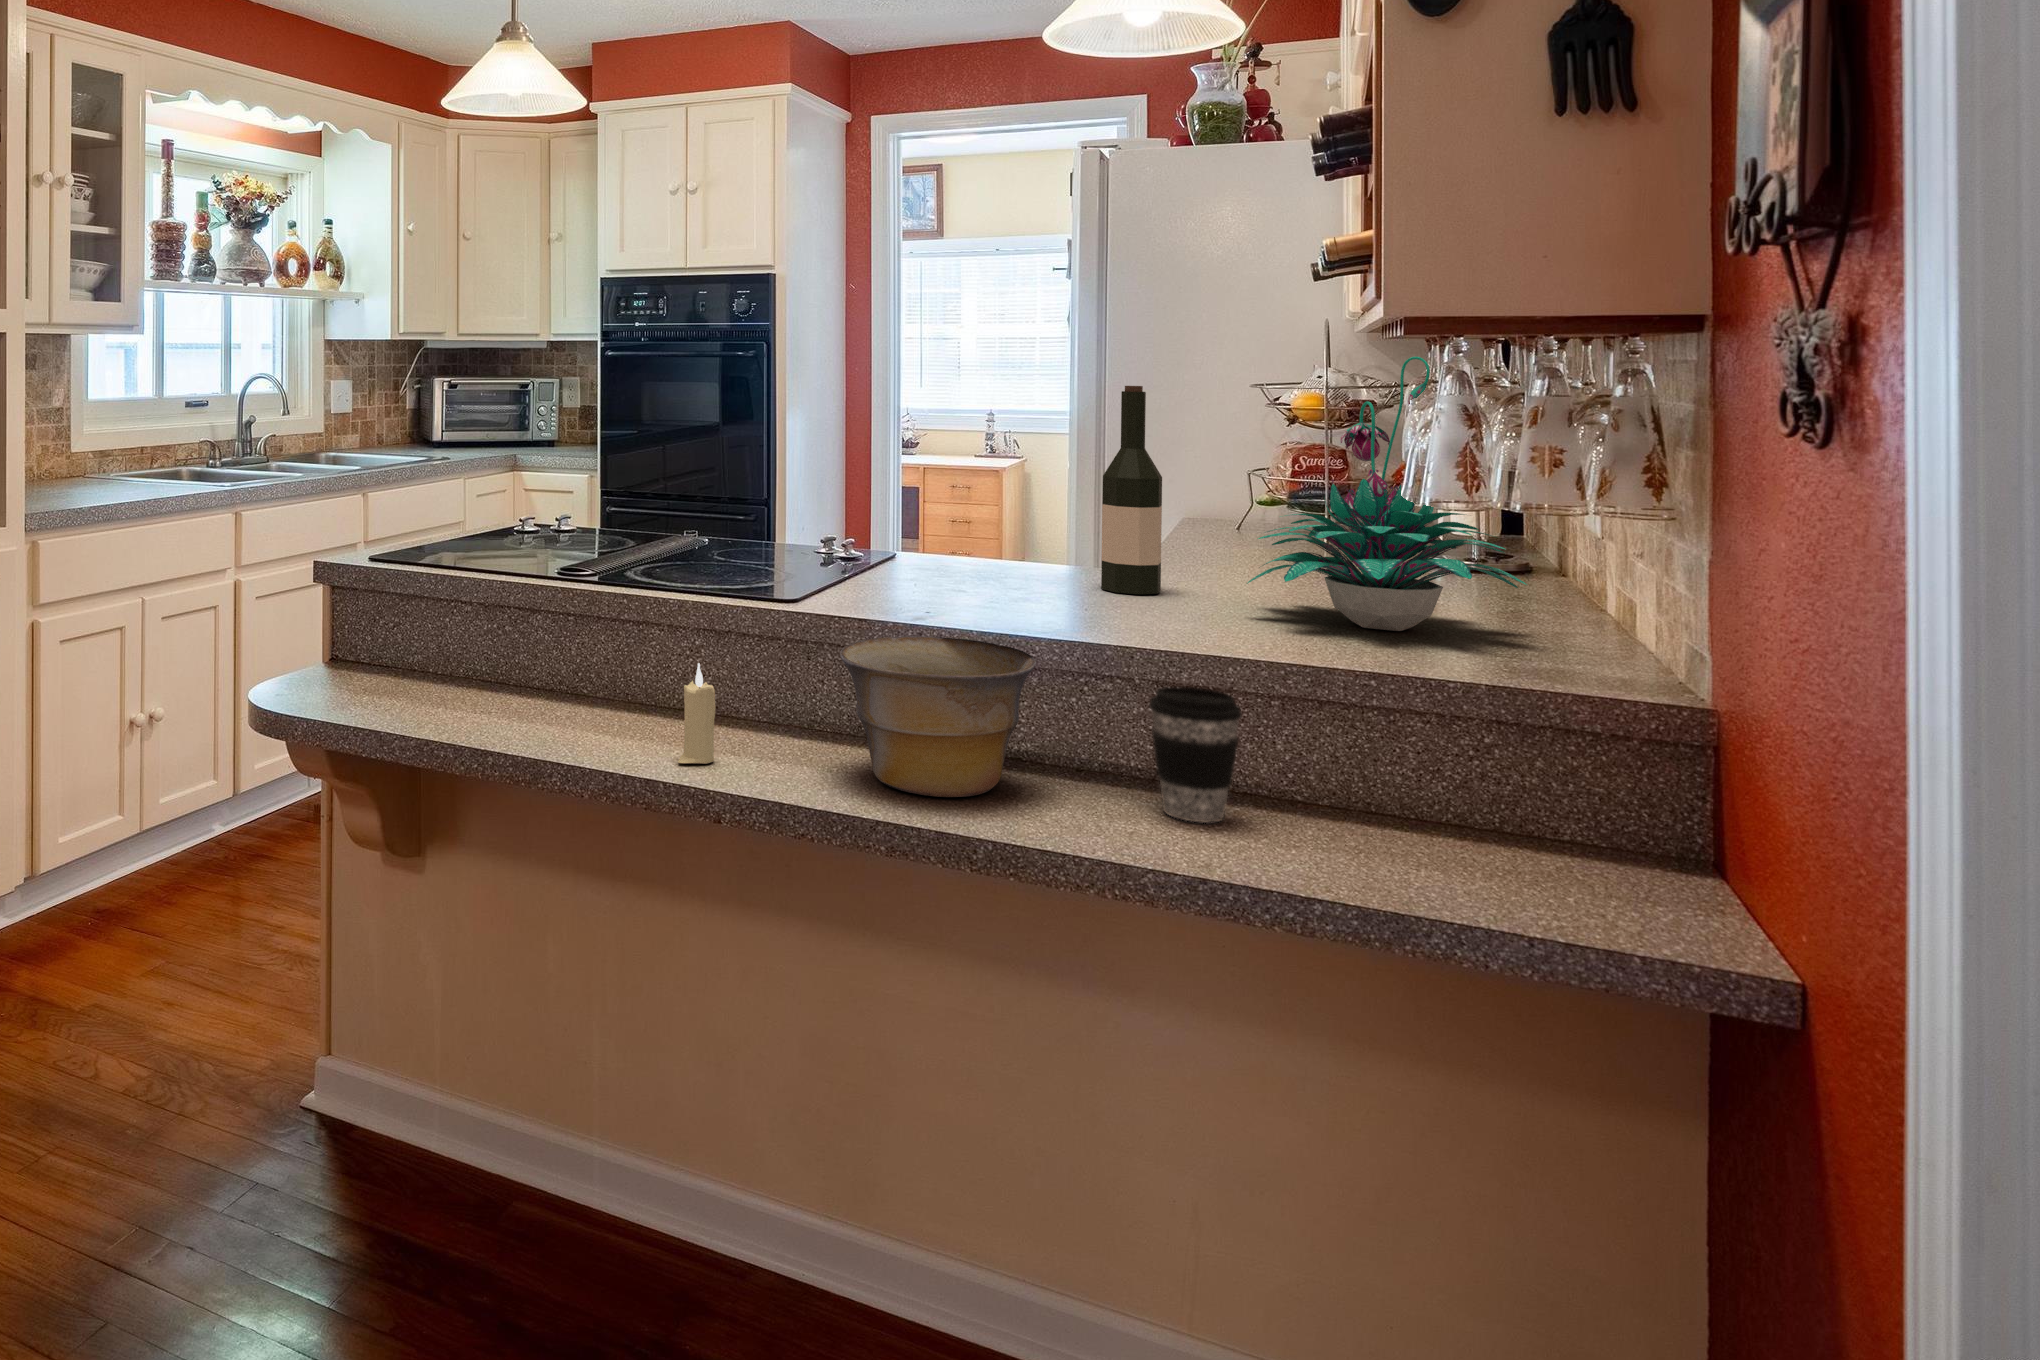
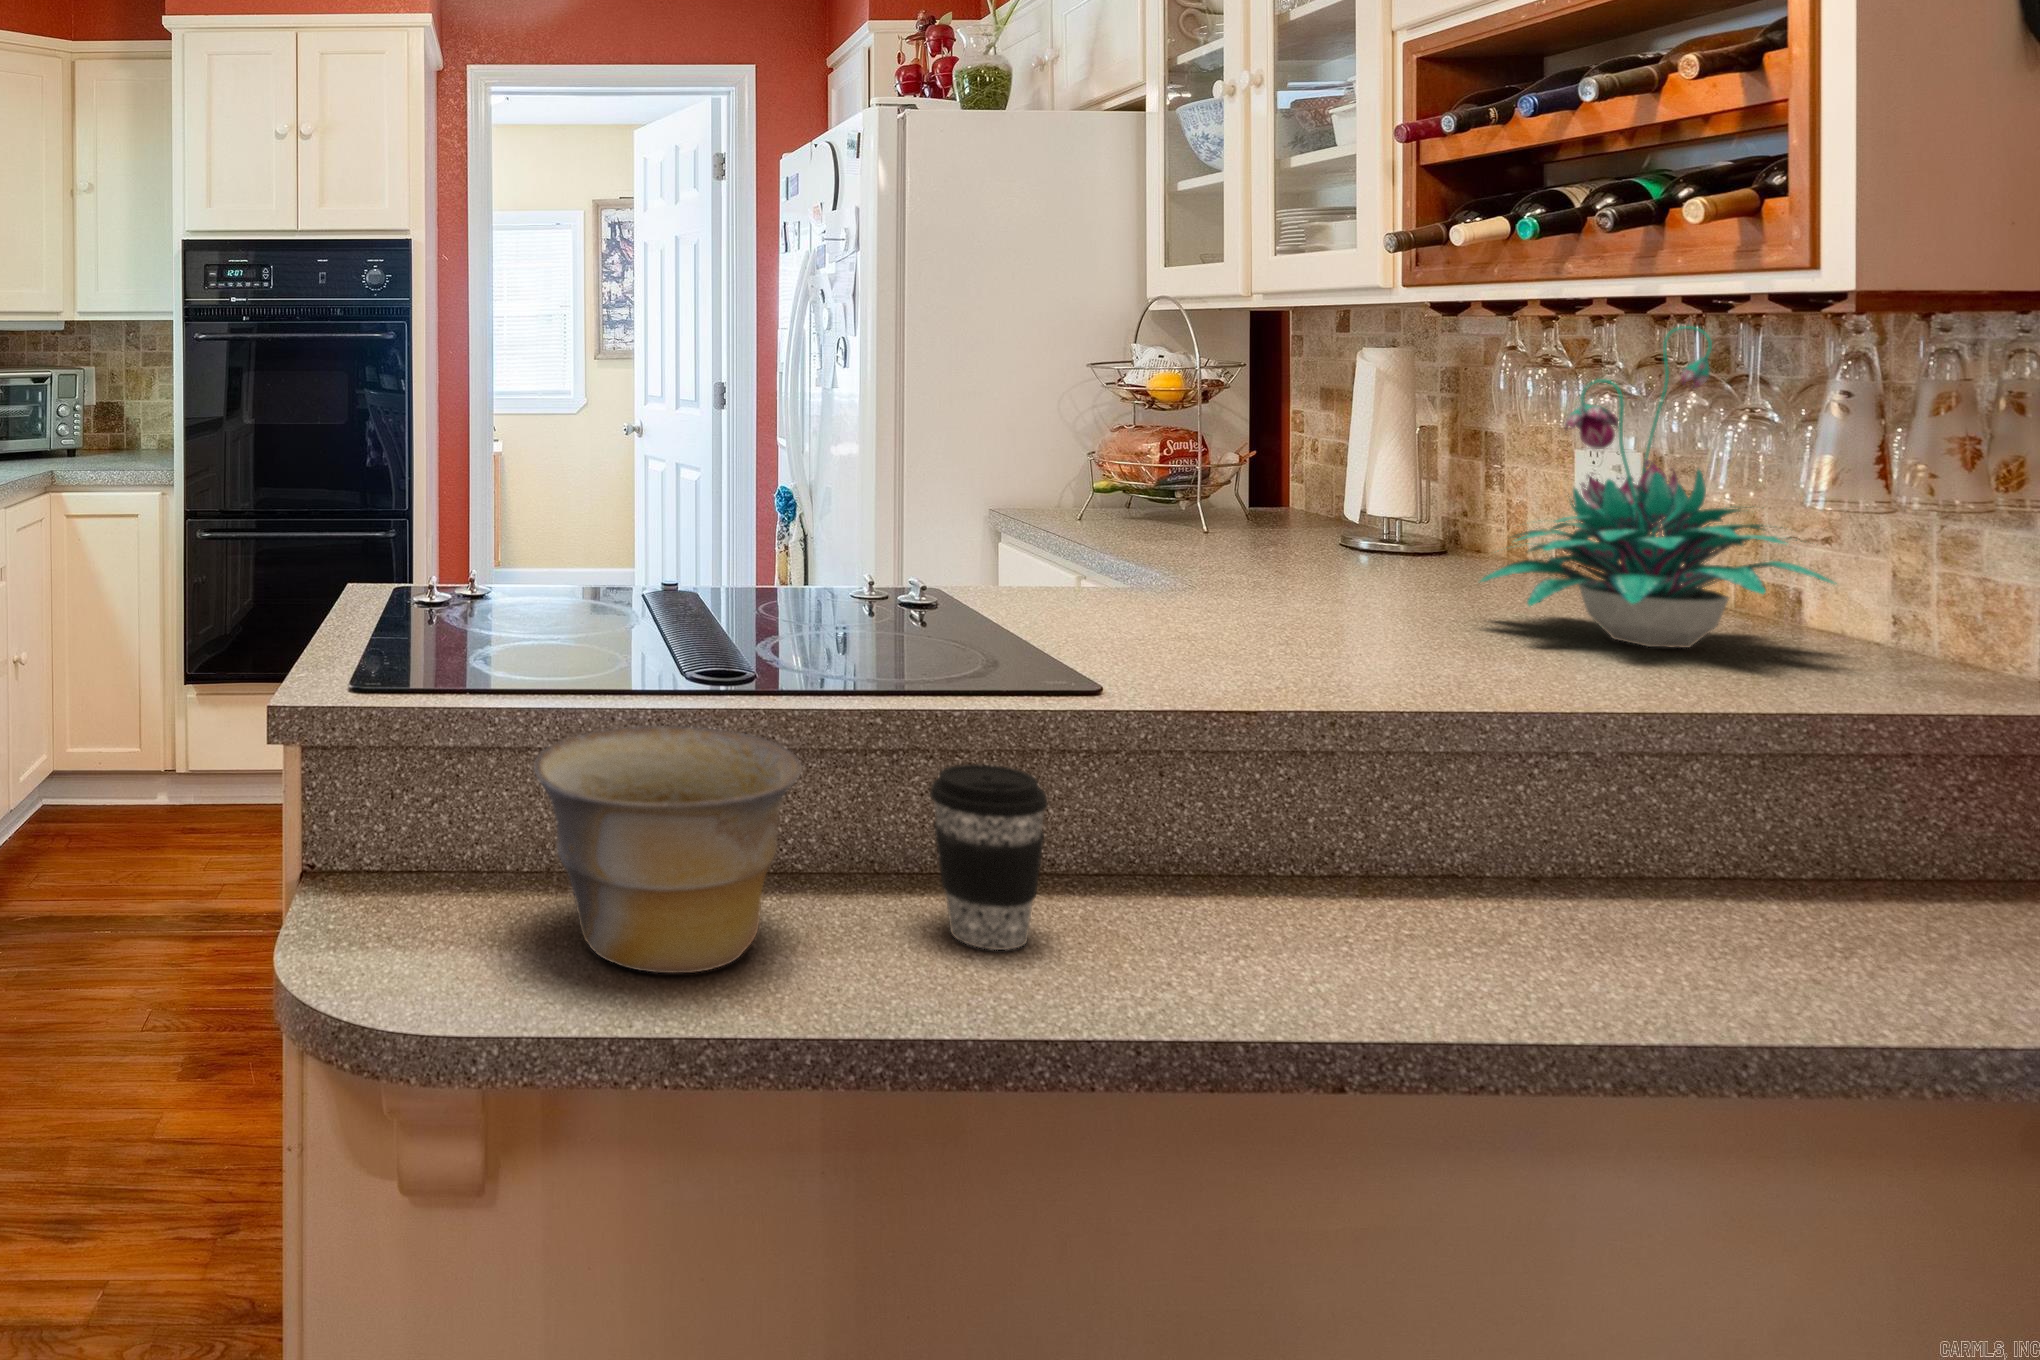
wine bottle: present [1101,386,1162,594] -> none [1270,366,1350,625]
bowl: present [840,636,1036,797] -> present [534,726,802,973]
candle: present [678,663,715,764] -> none [1146,825,1206,990]
coffee cup: present [1149,687,1242,823] -> present [930,764,1047,950]

